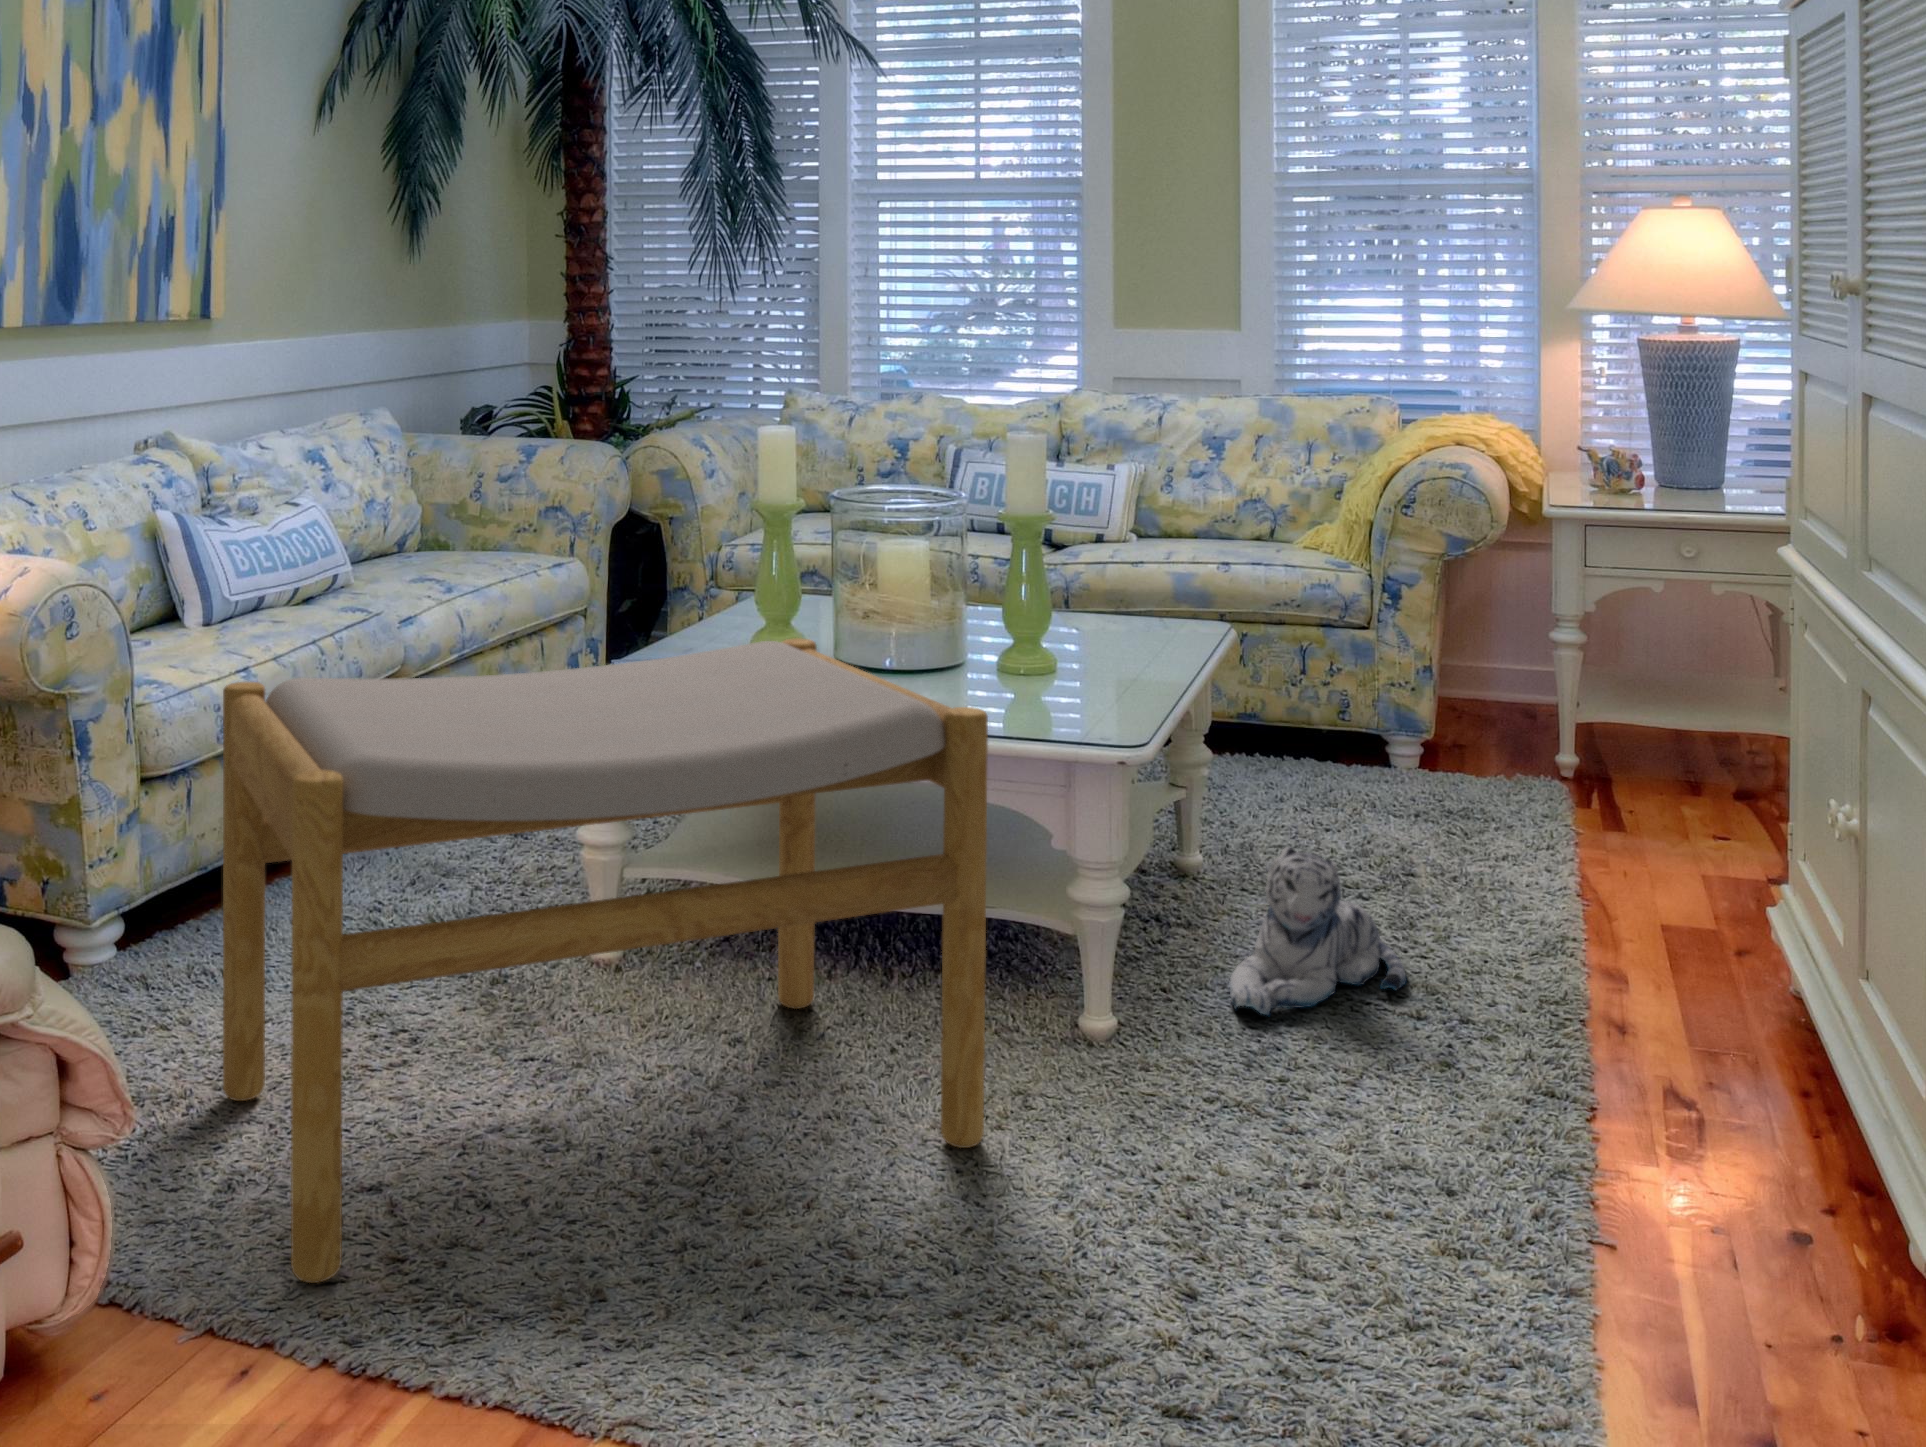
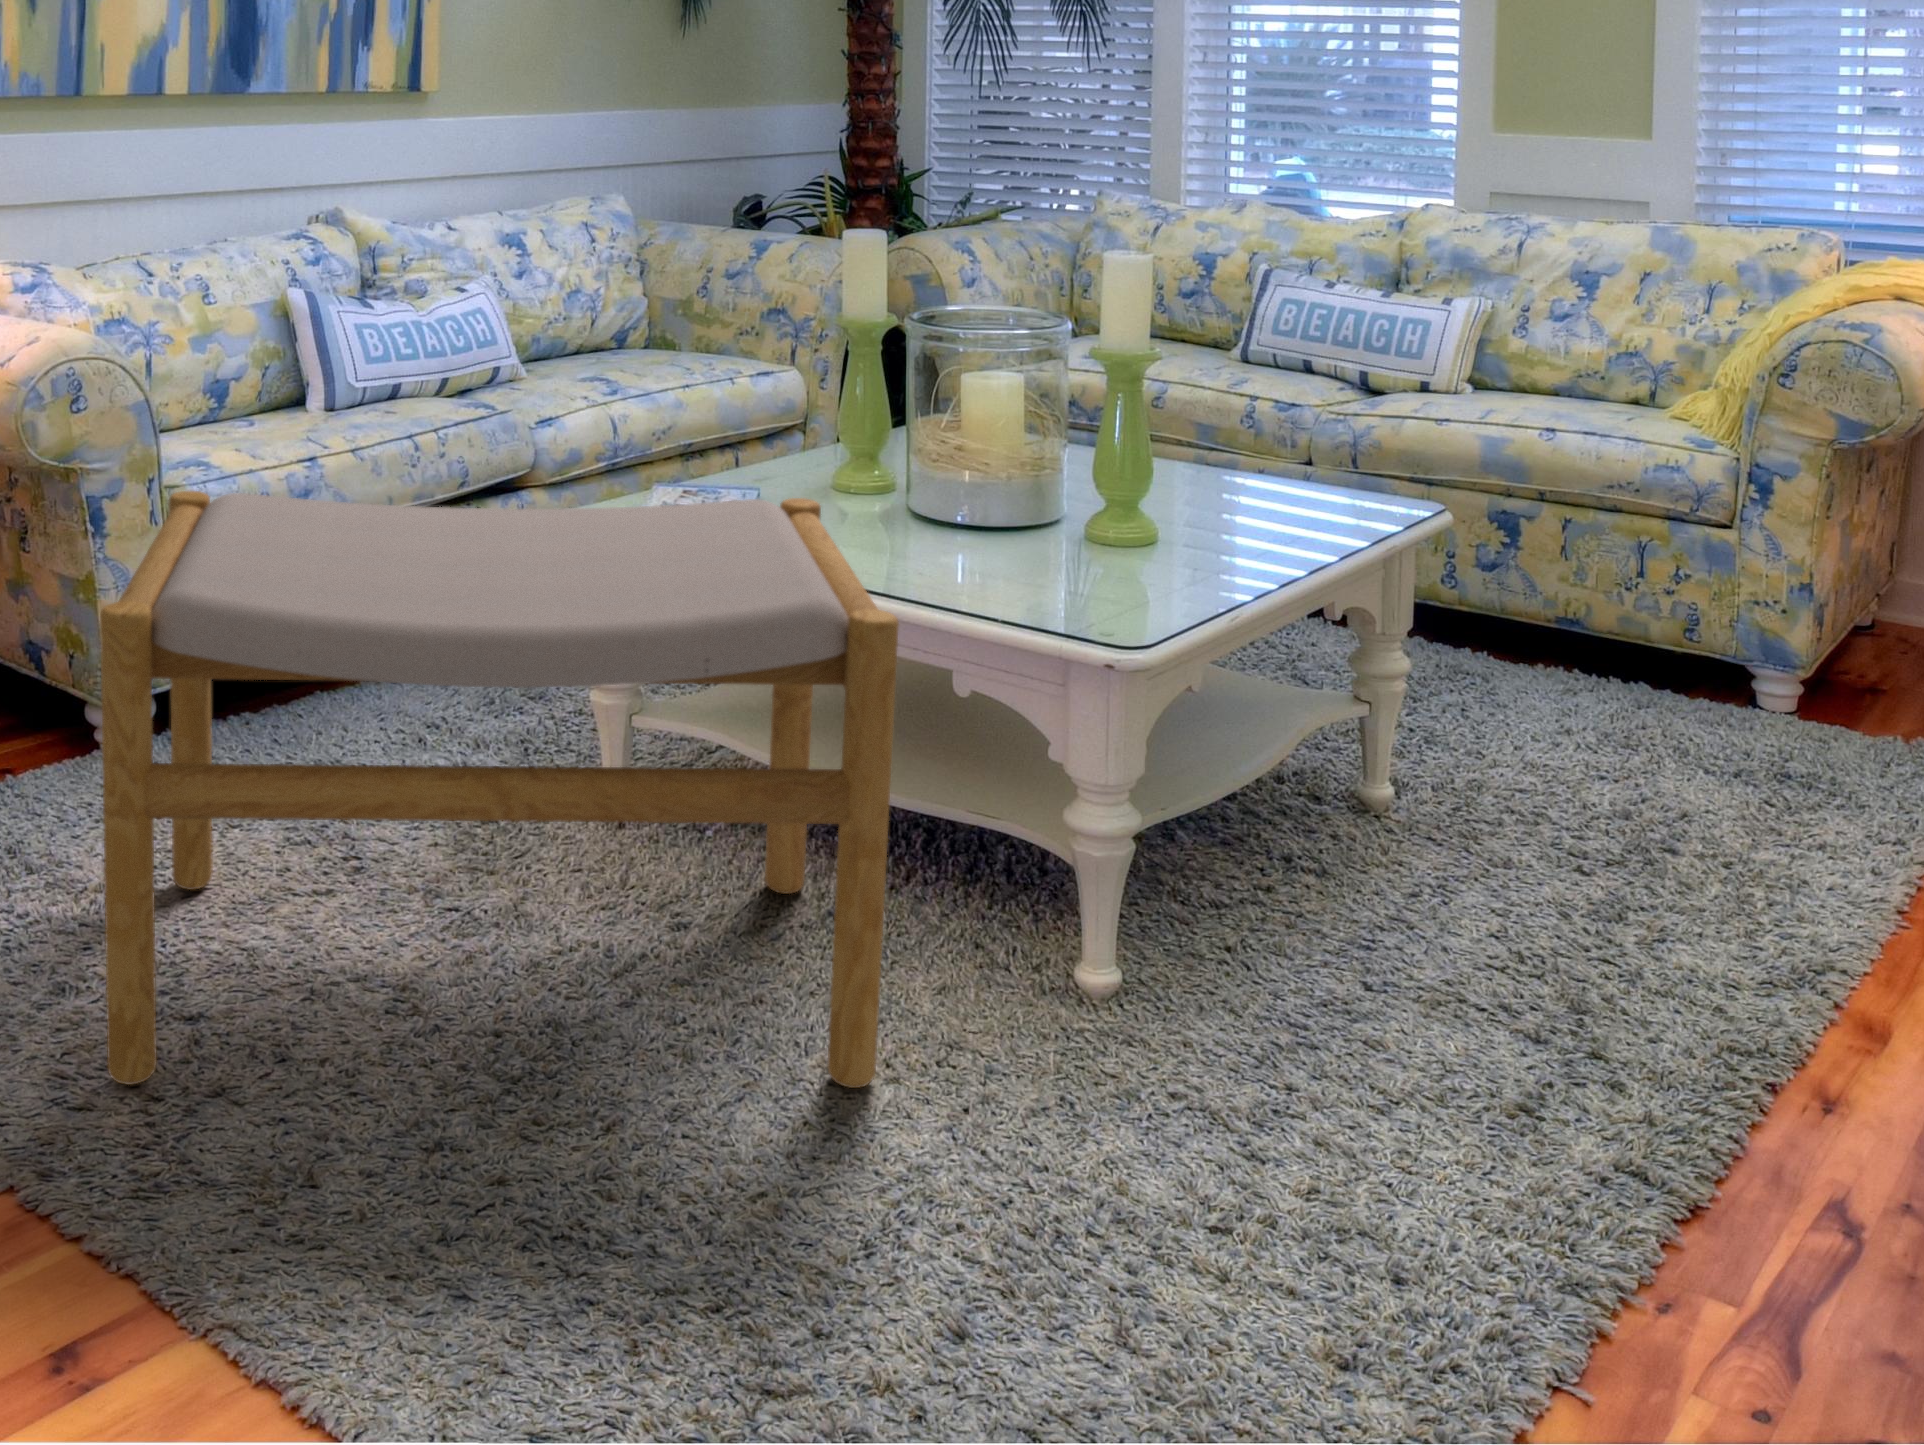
plush toy: present [1229,847,1407,1016] -> none [1286,811,1558,1006]

